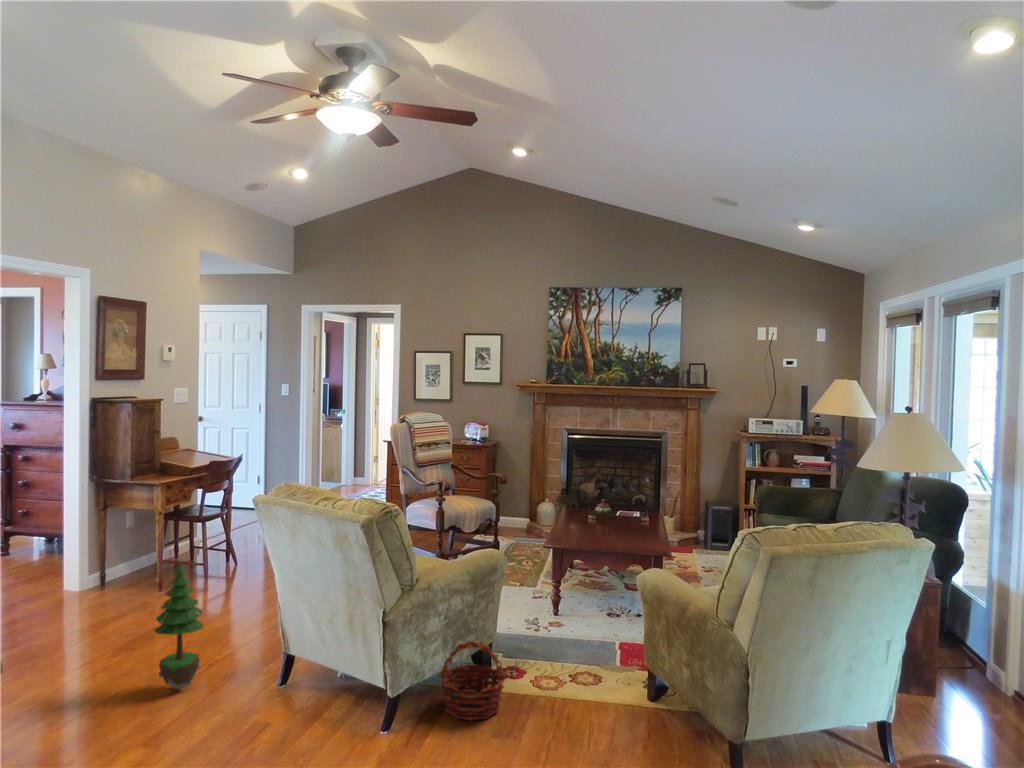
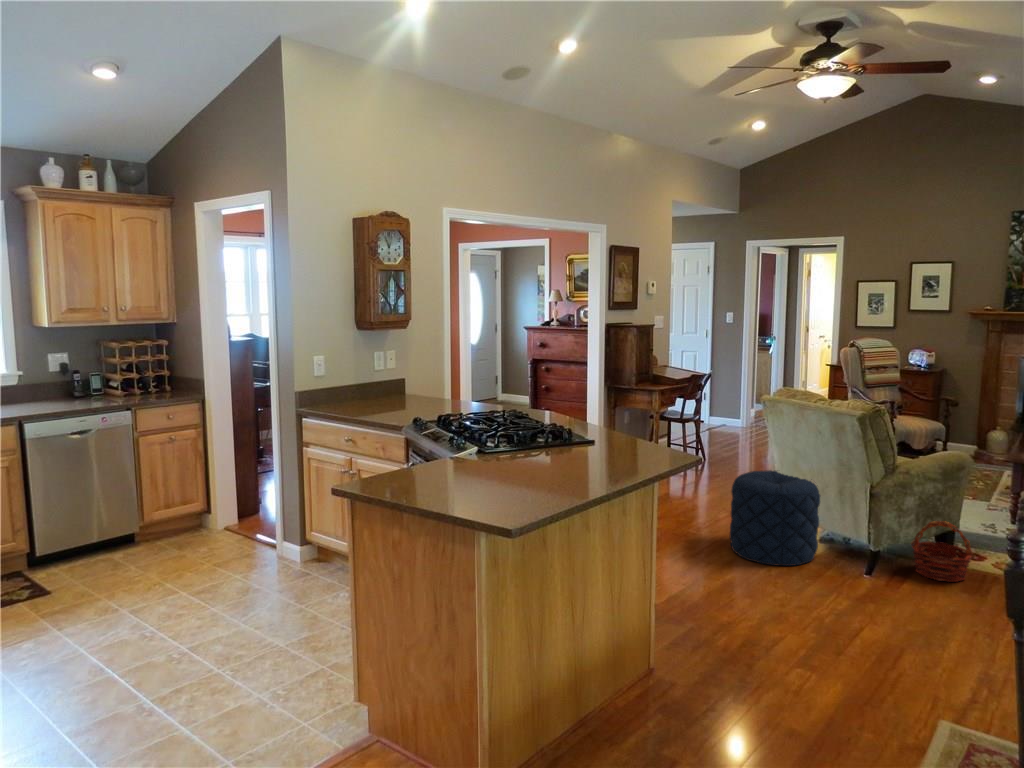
potted tree: present [154,562,204,690] -> none [684,440,718,529]
pouf: none [210,595,331,741] -> present [729,470,820,566]

